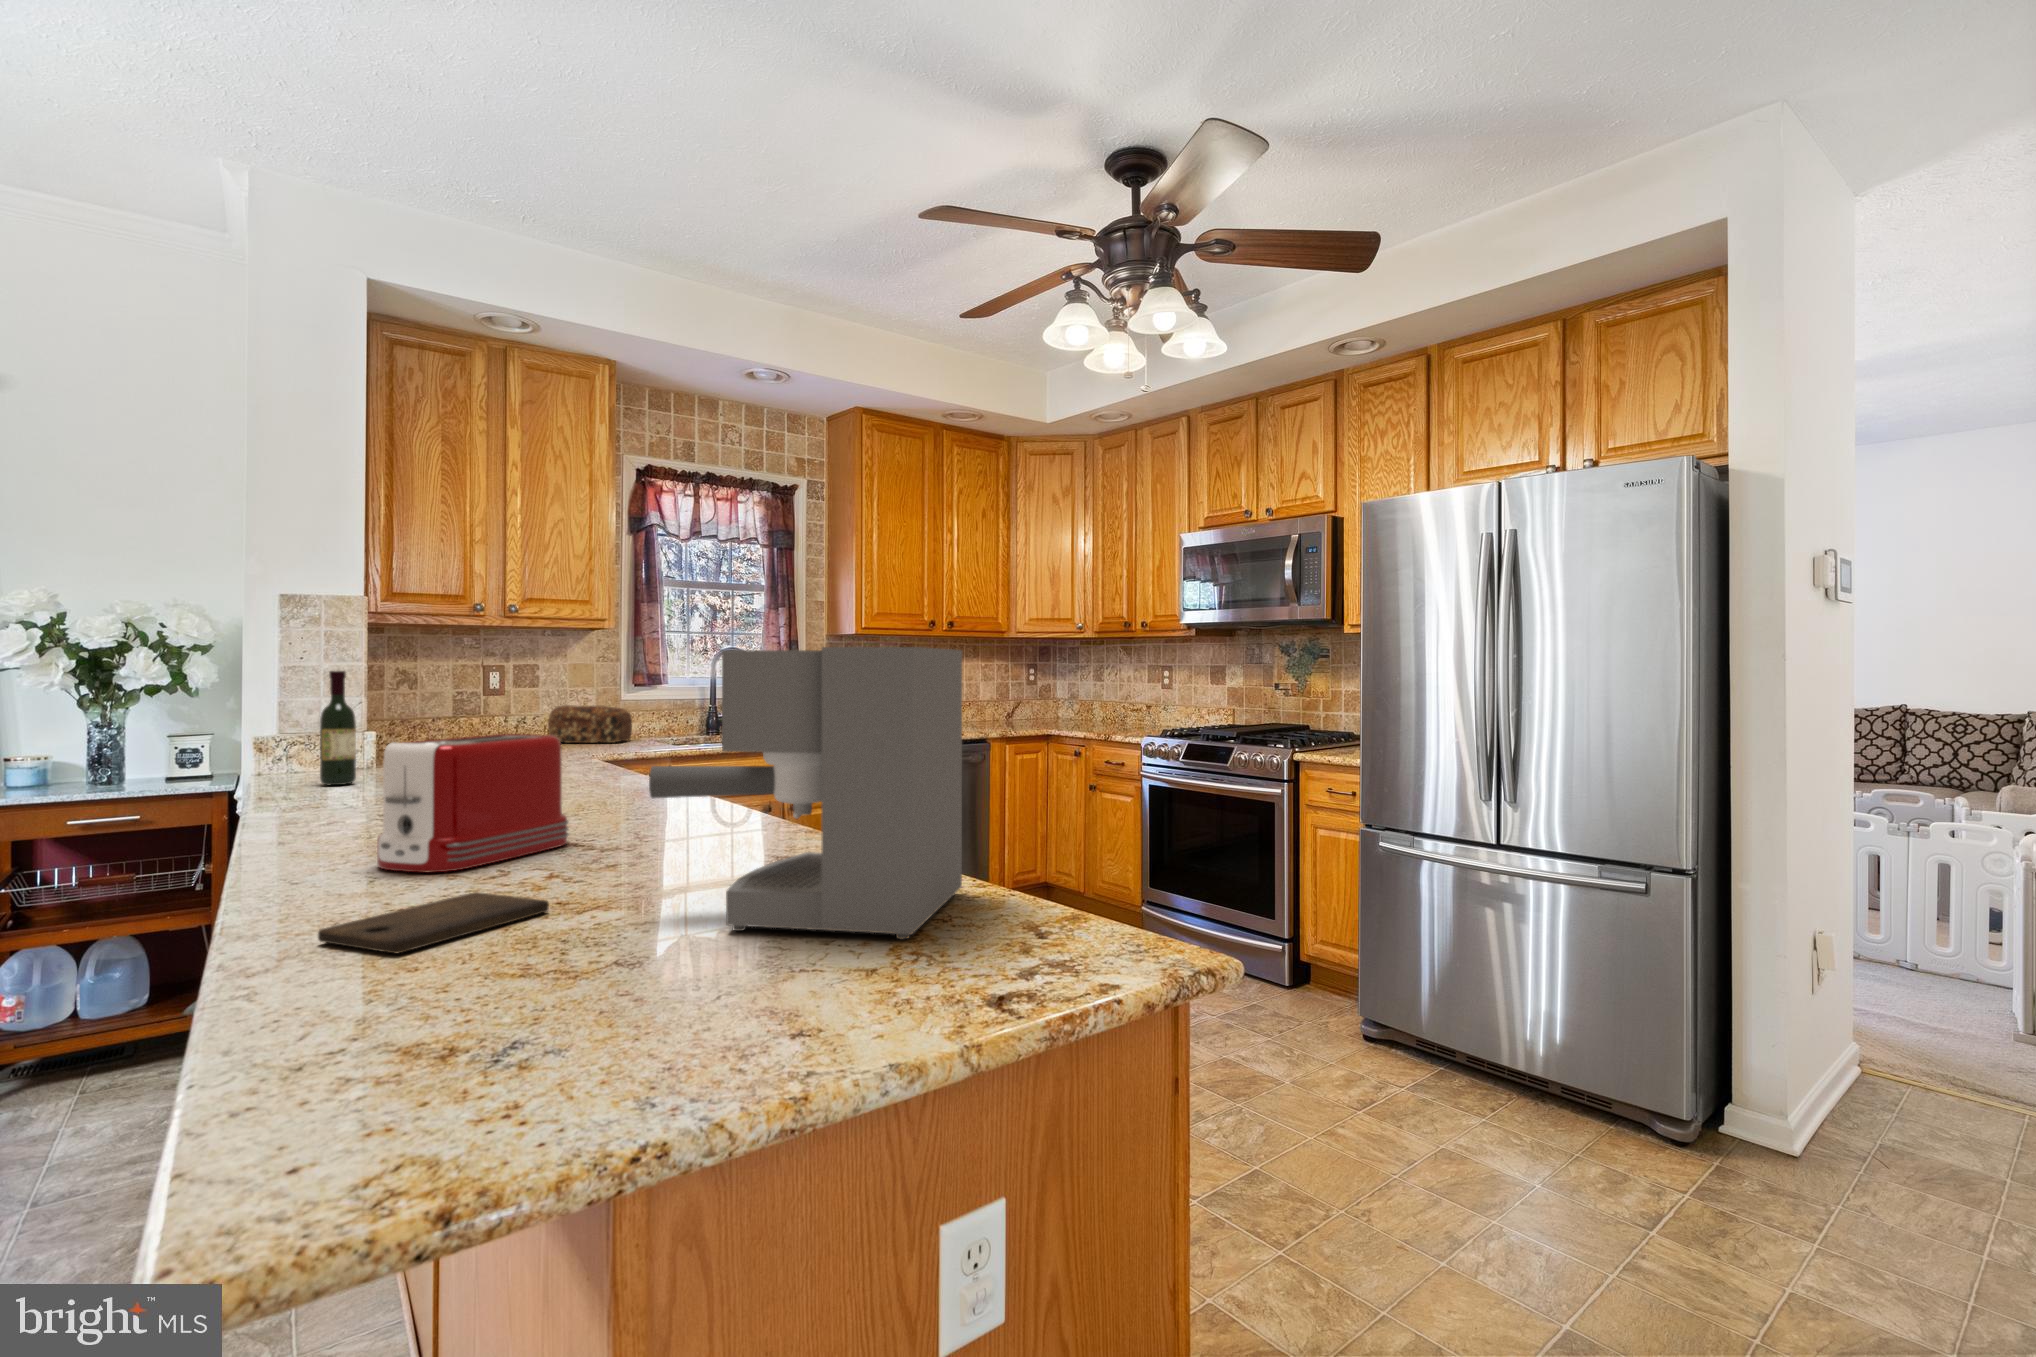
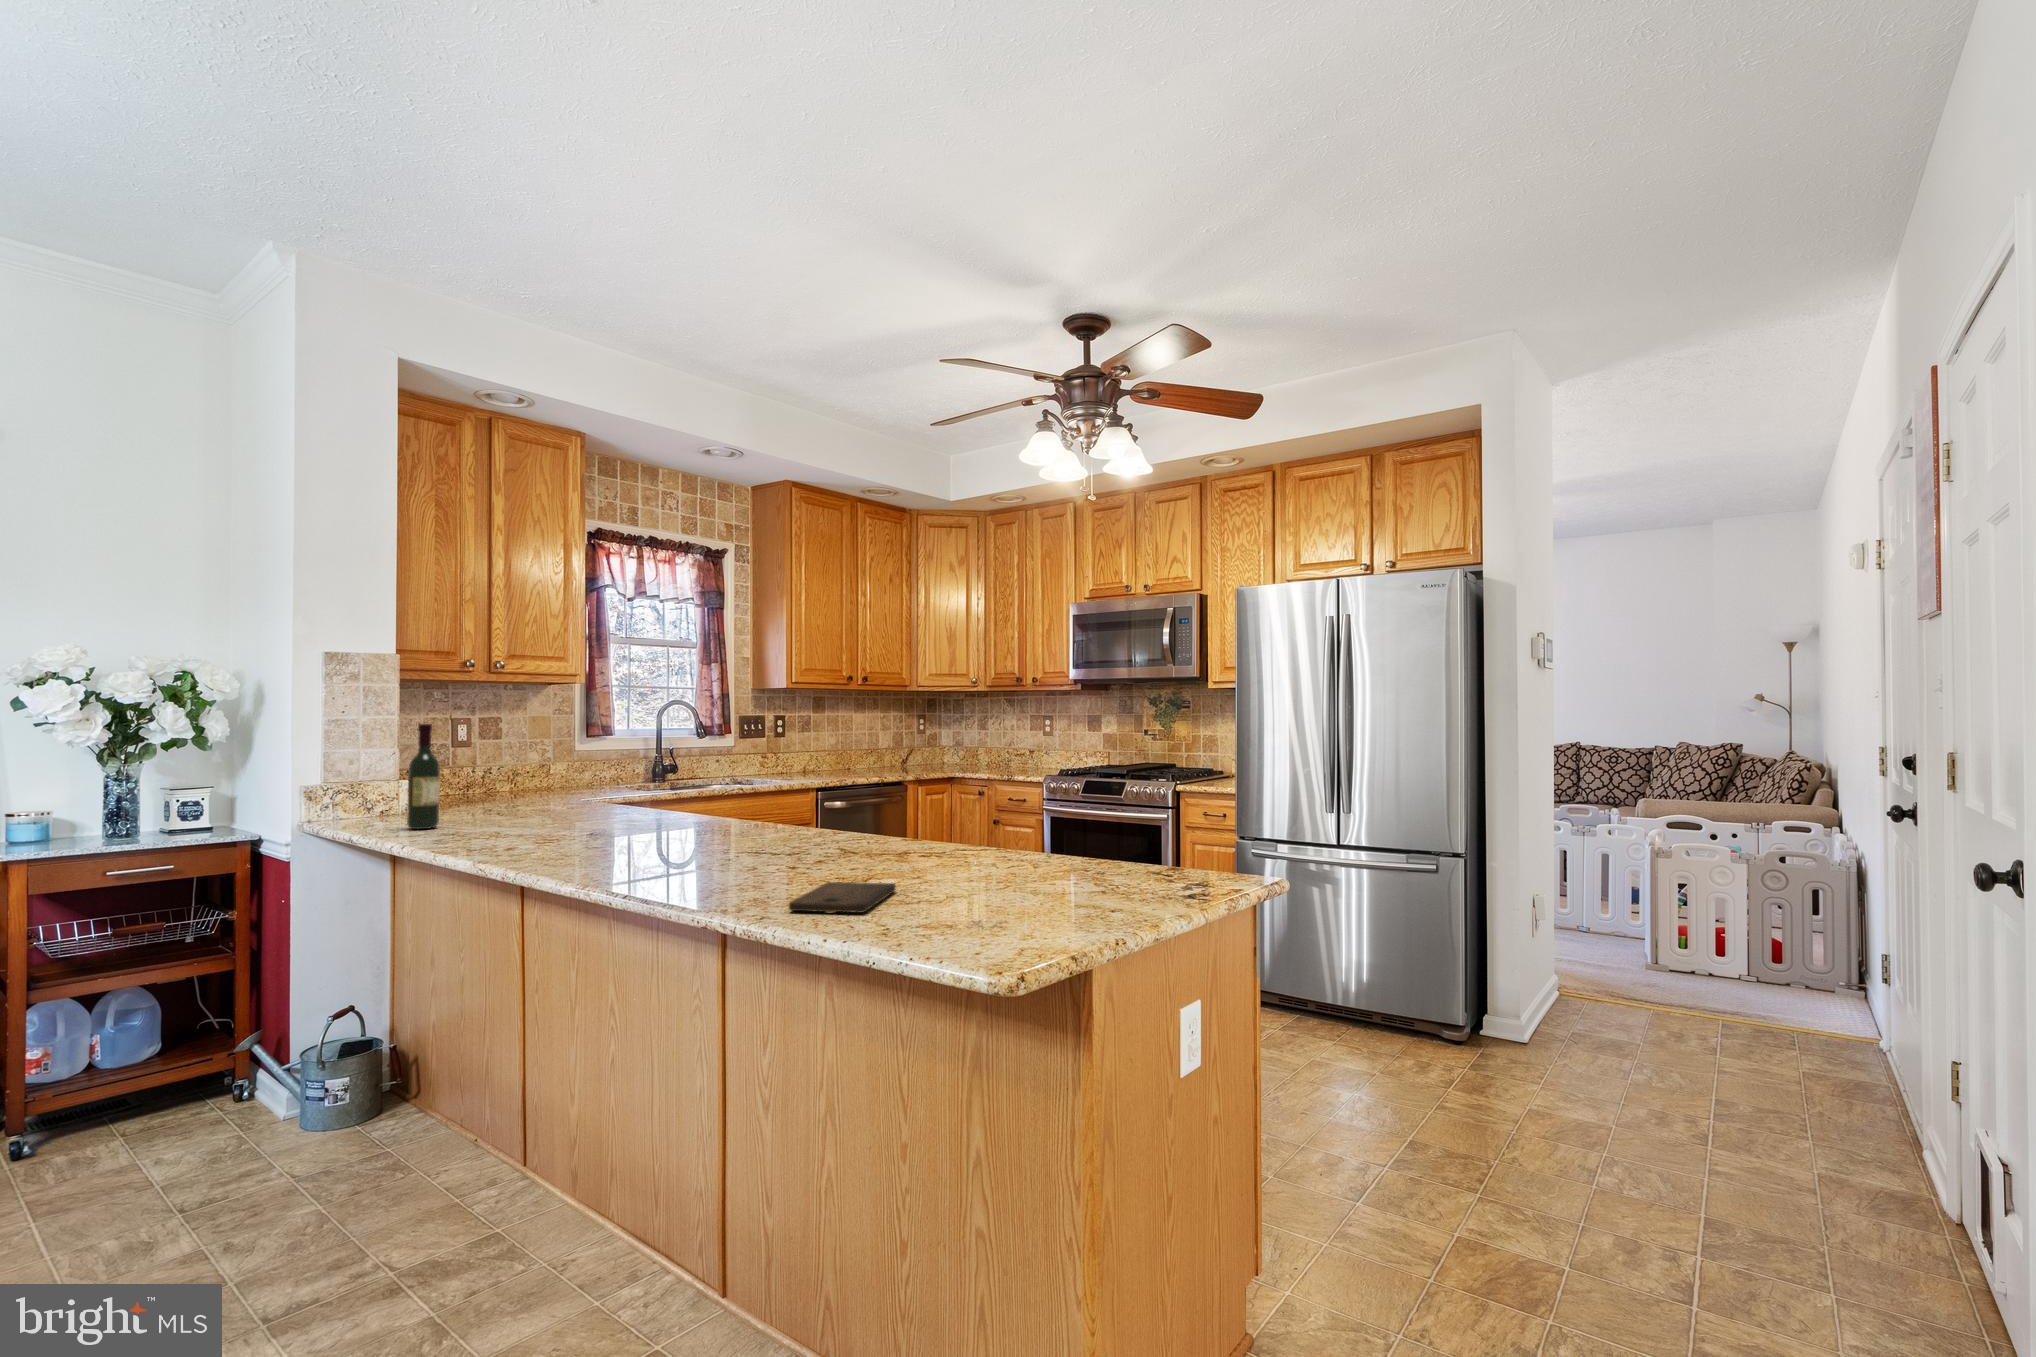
coffee maker: present [649,647,962,939] -> none [965,708,1167,893]
bread loaf: present [548,705,632,743] -> none [512,755,589,792]
toaster: present [377,734,569,872] -> none [677,773,788,877]

